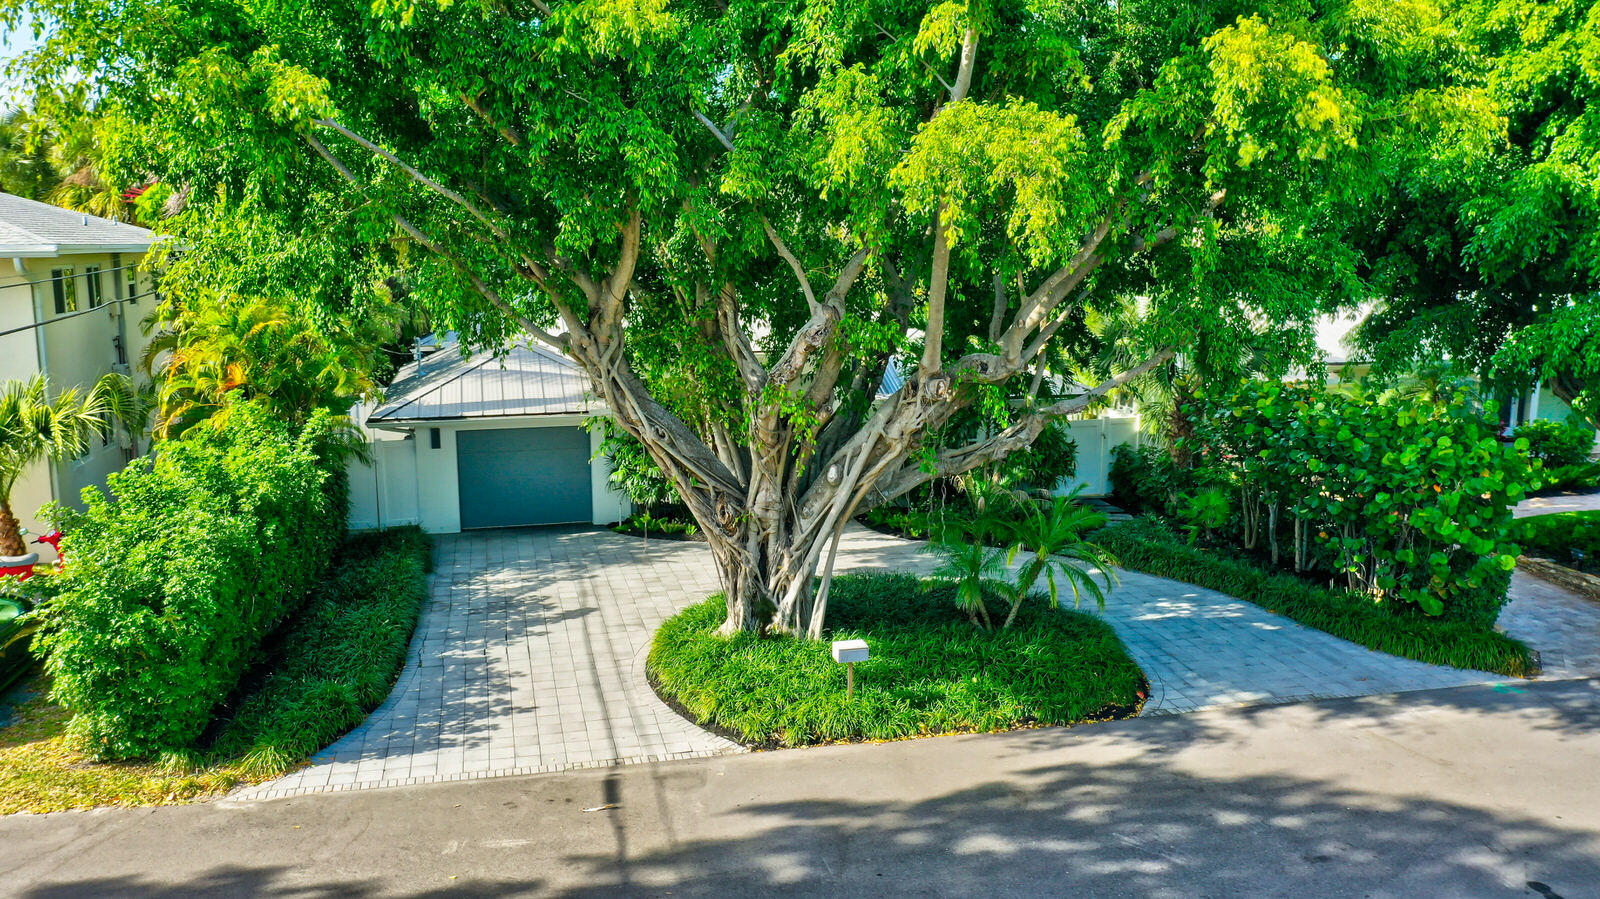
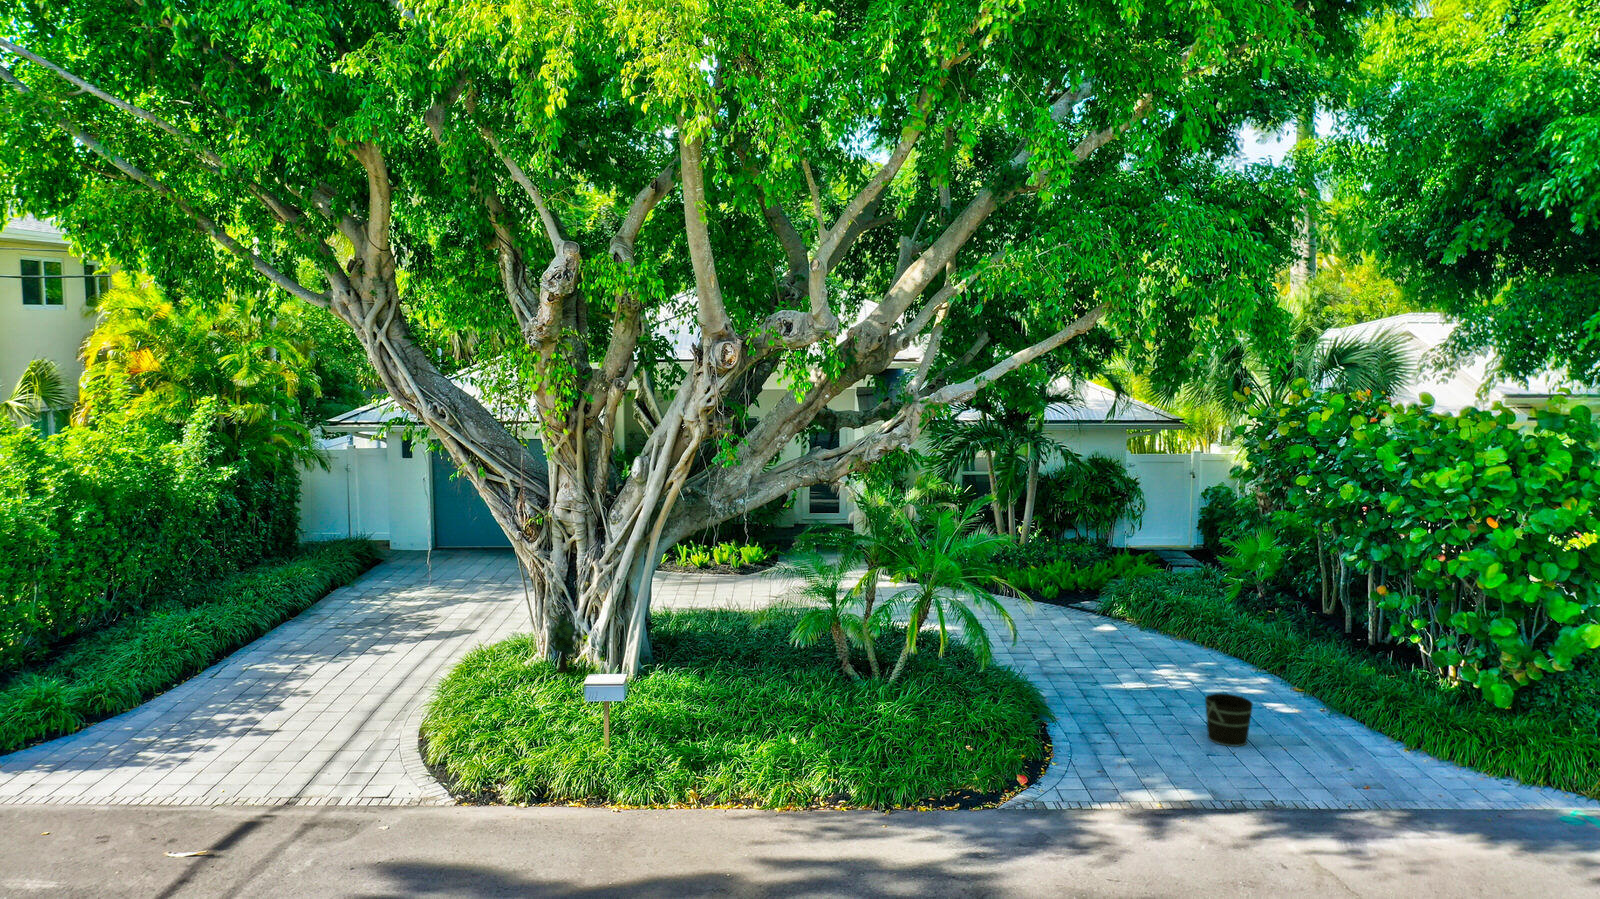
bucket: none [1247,621,1281,658] -> present [1205,693,1253,746]

